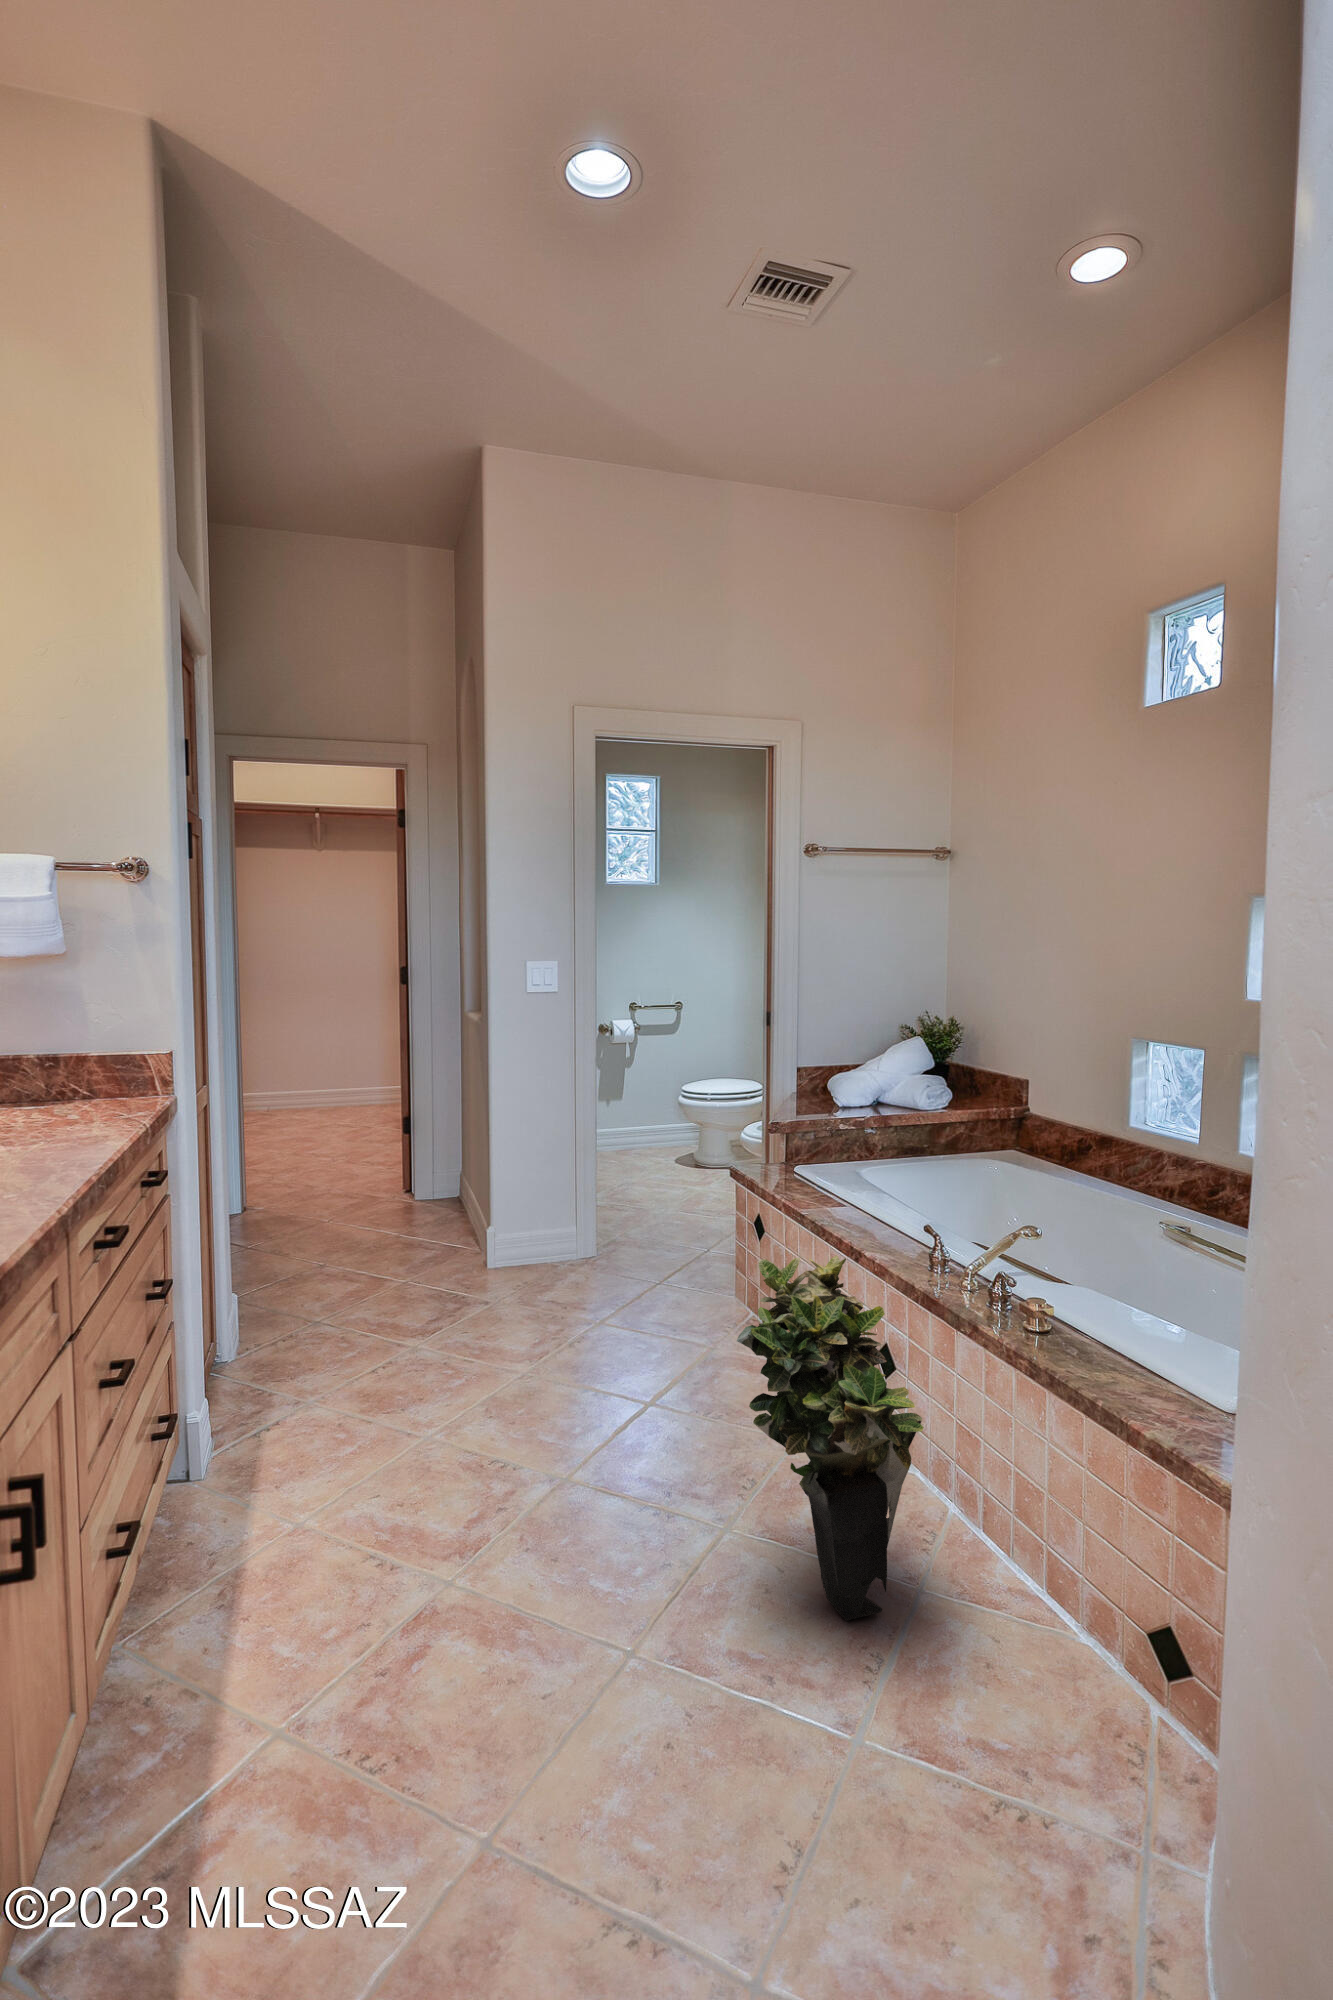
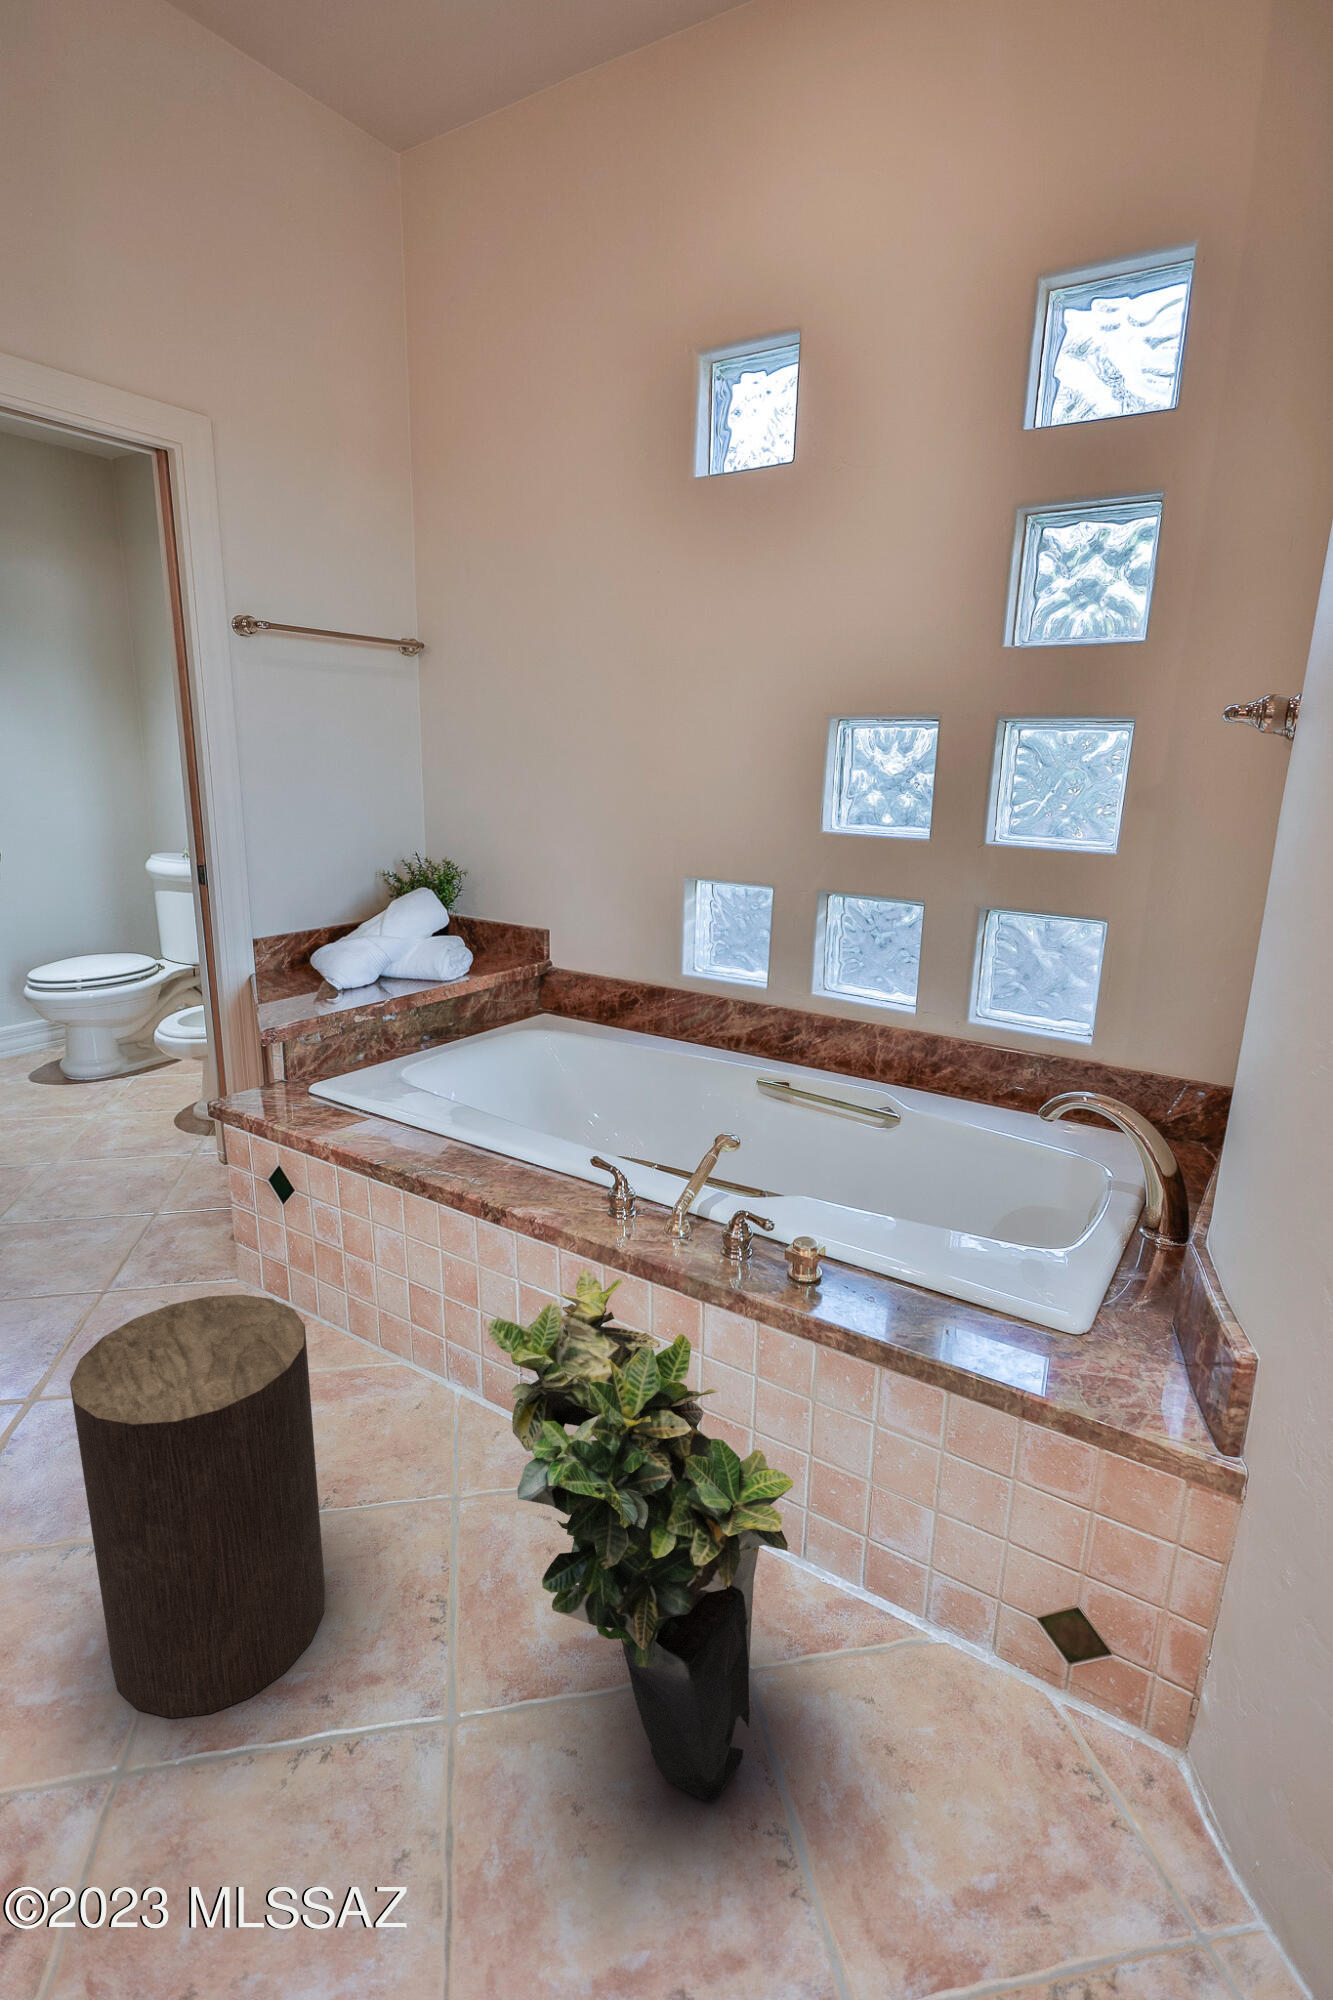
stool: none [584,1244,700,1473] -> present [70,1295,325,1718]

